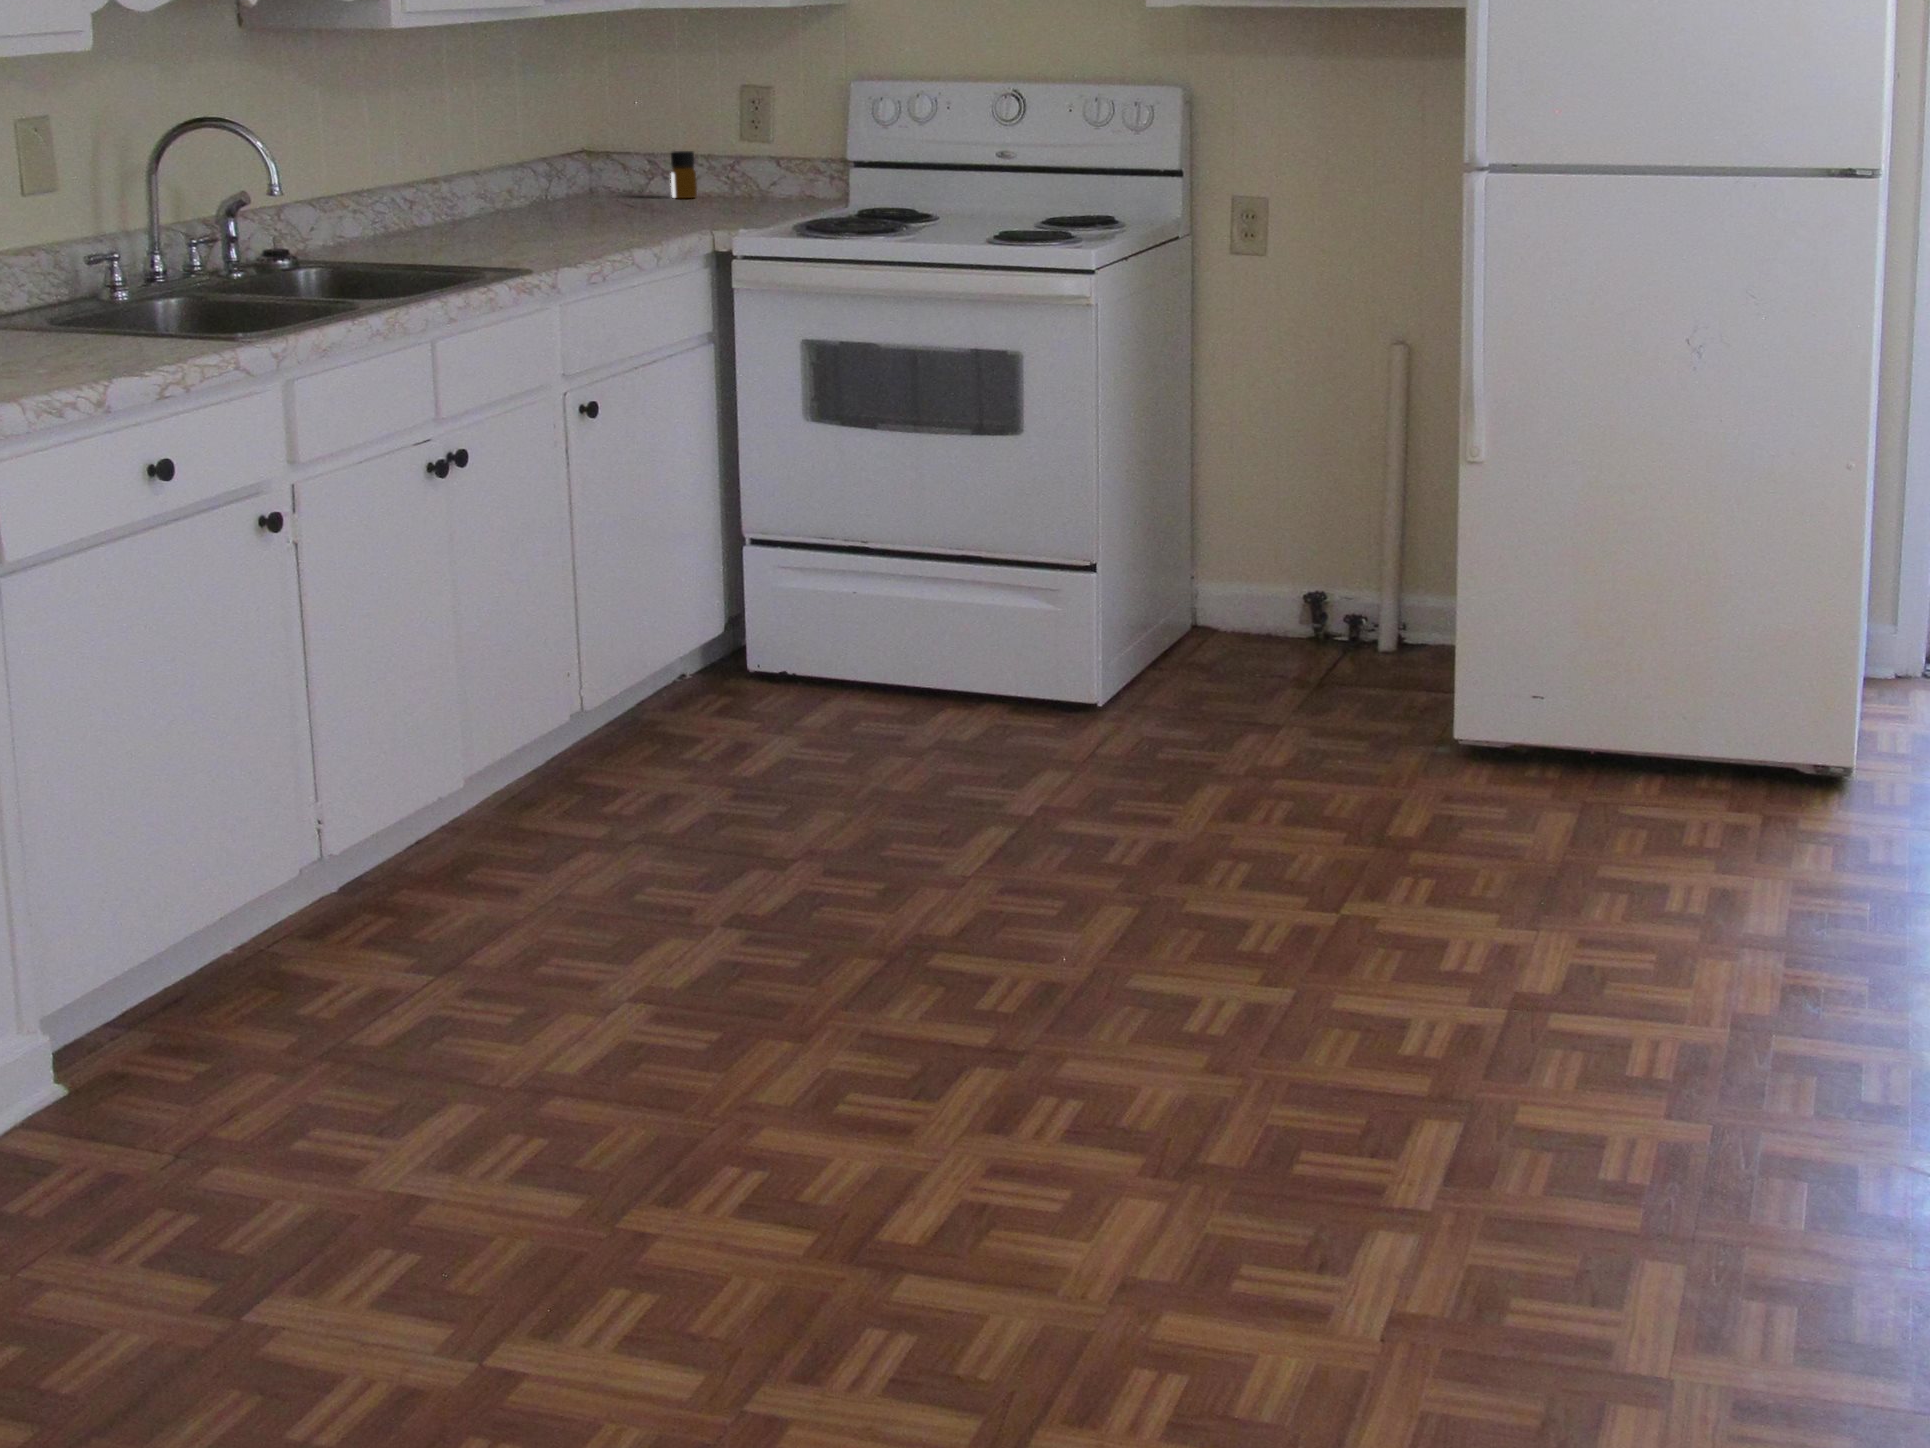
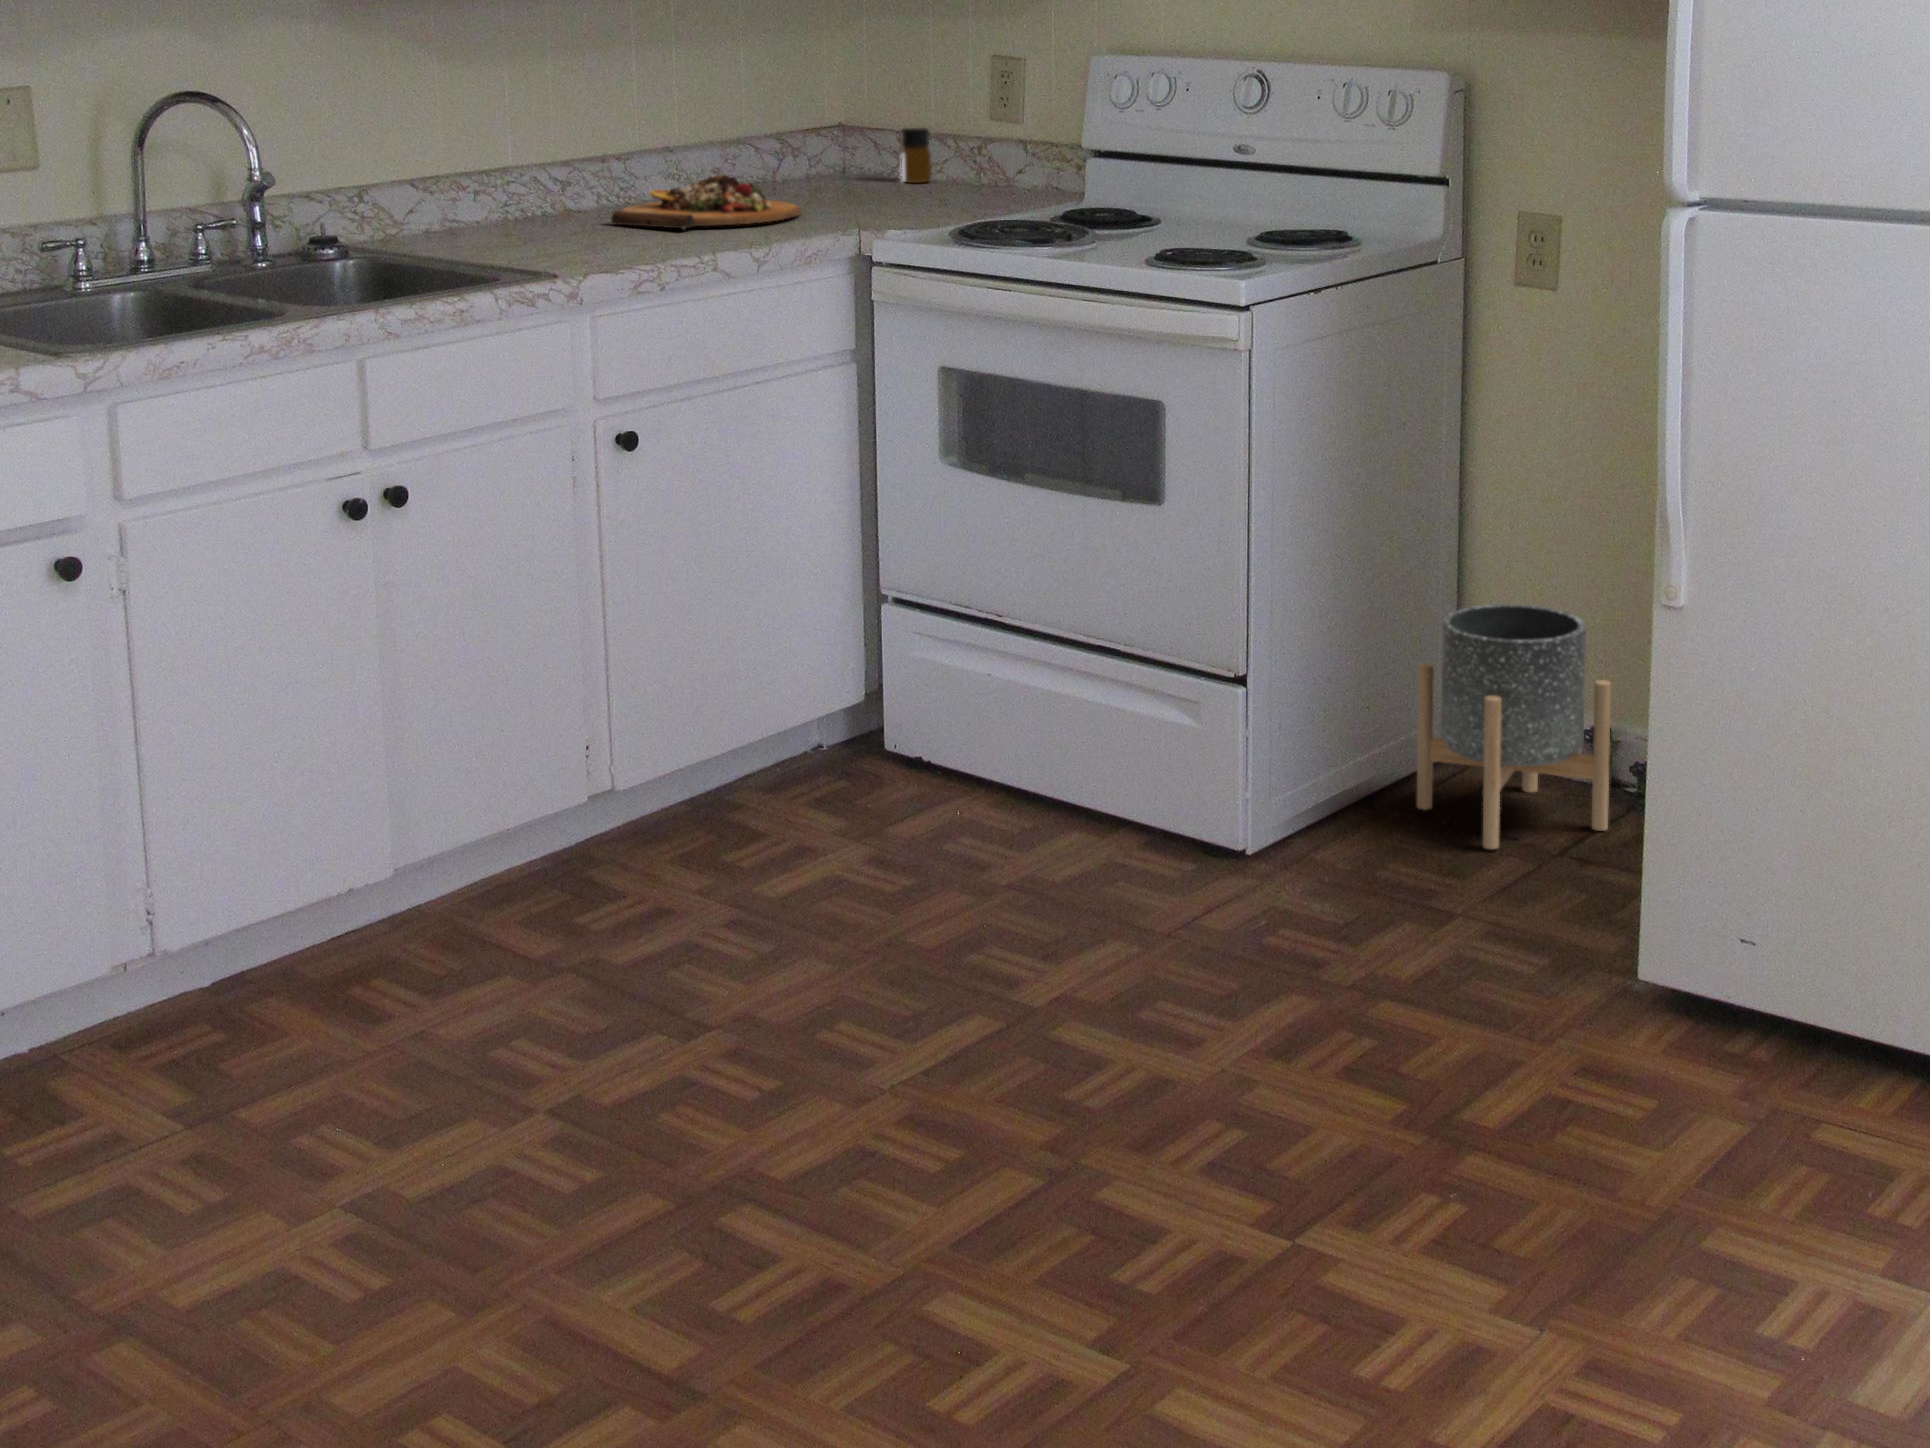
cutting board: none [481,190,643,235] -> present [611,175,802,228]
planter: none [1196,501,1346,684] -> present [1417,604,1611,849]

